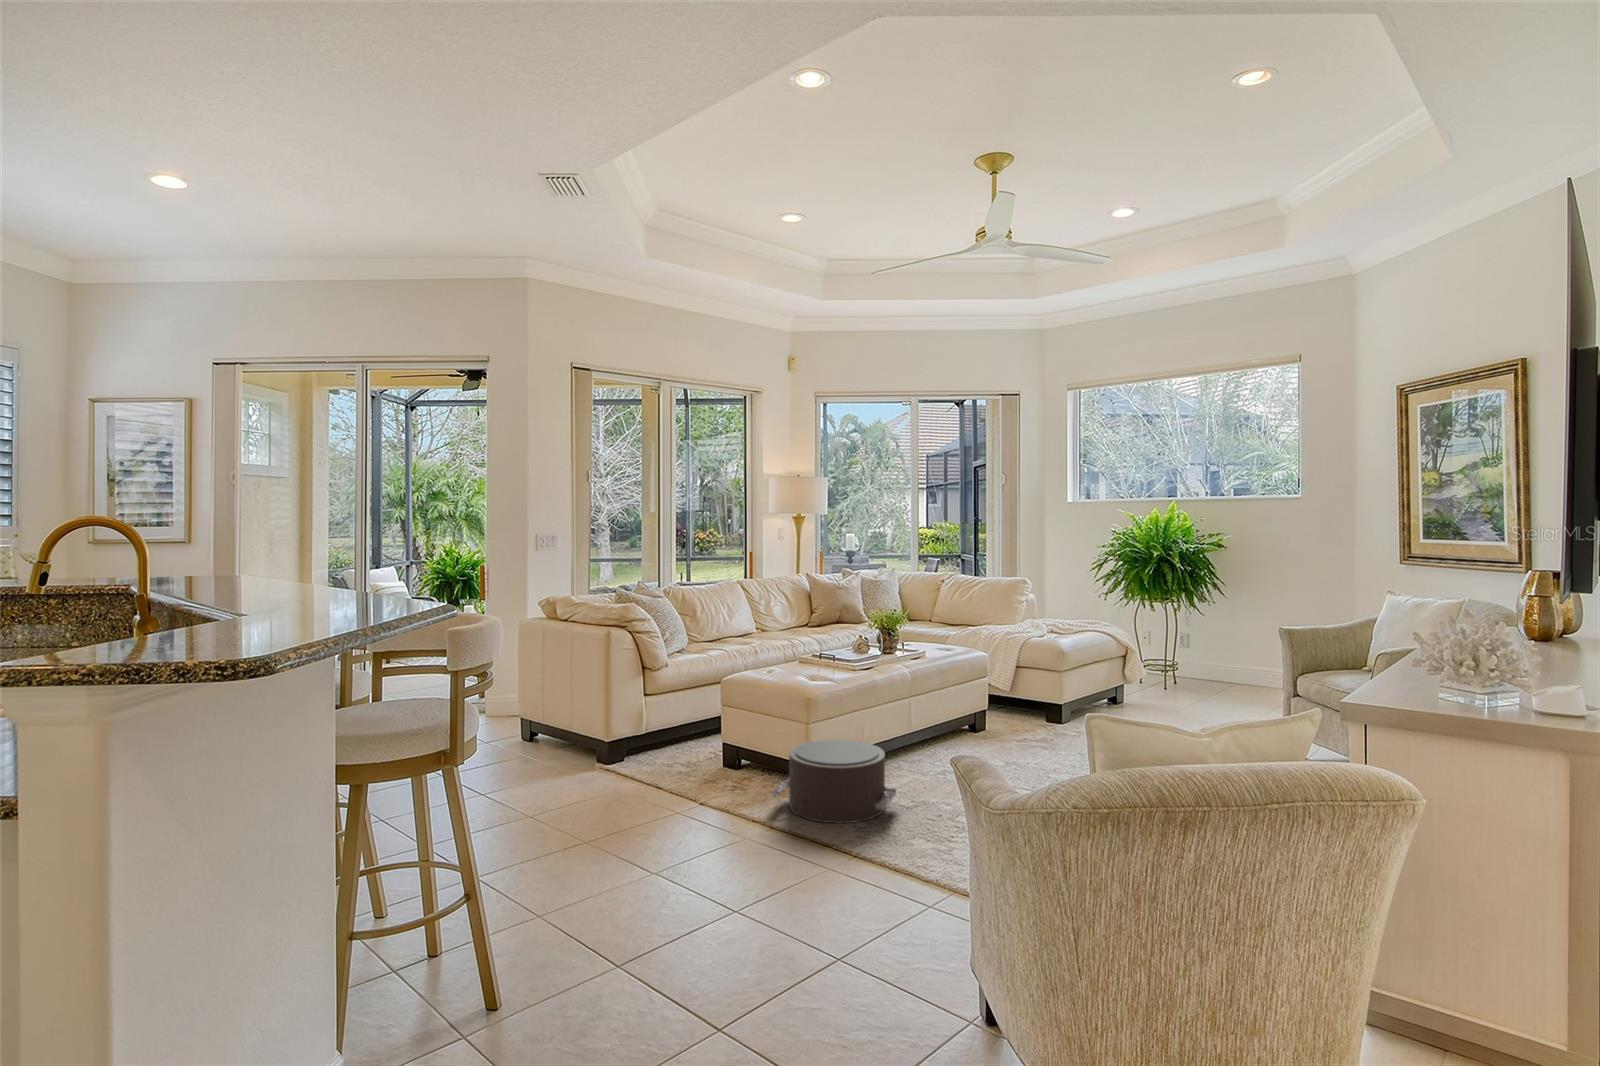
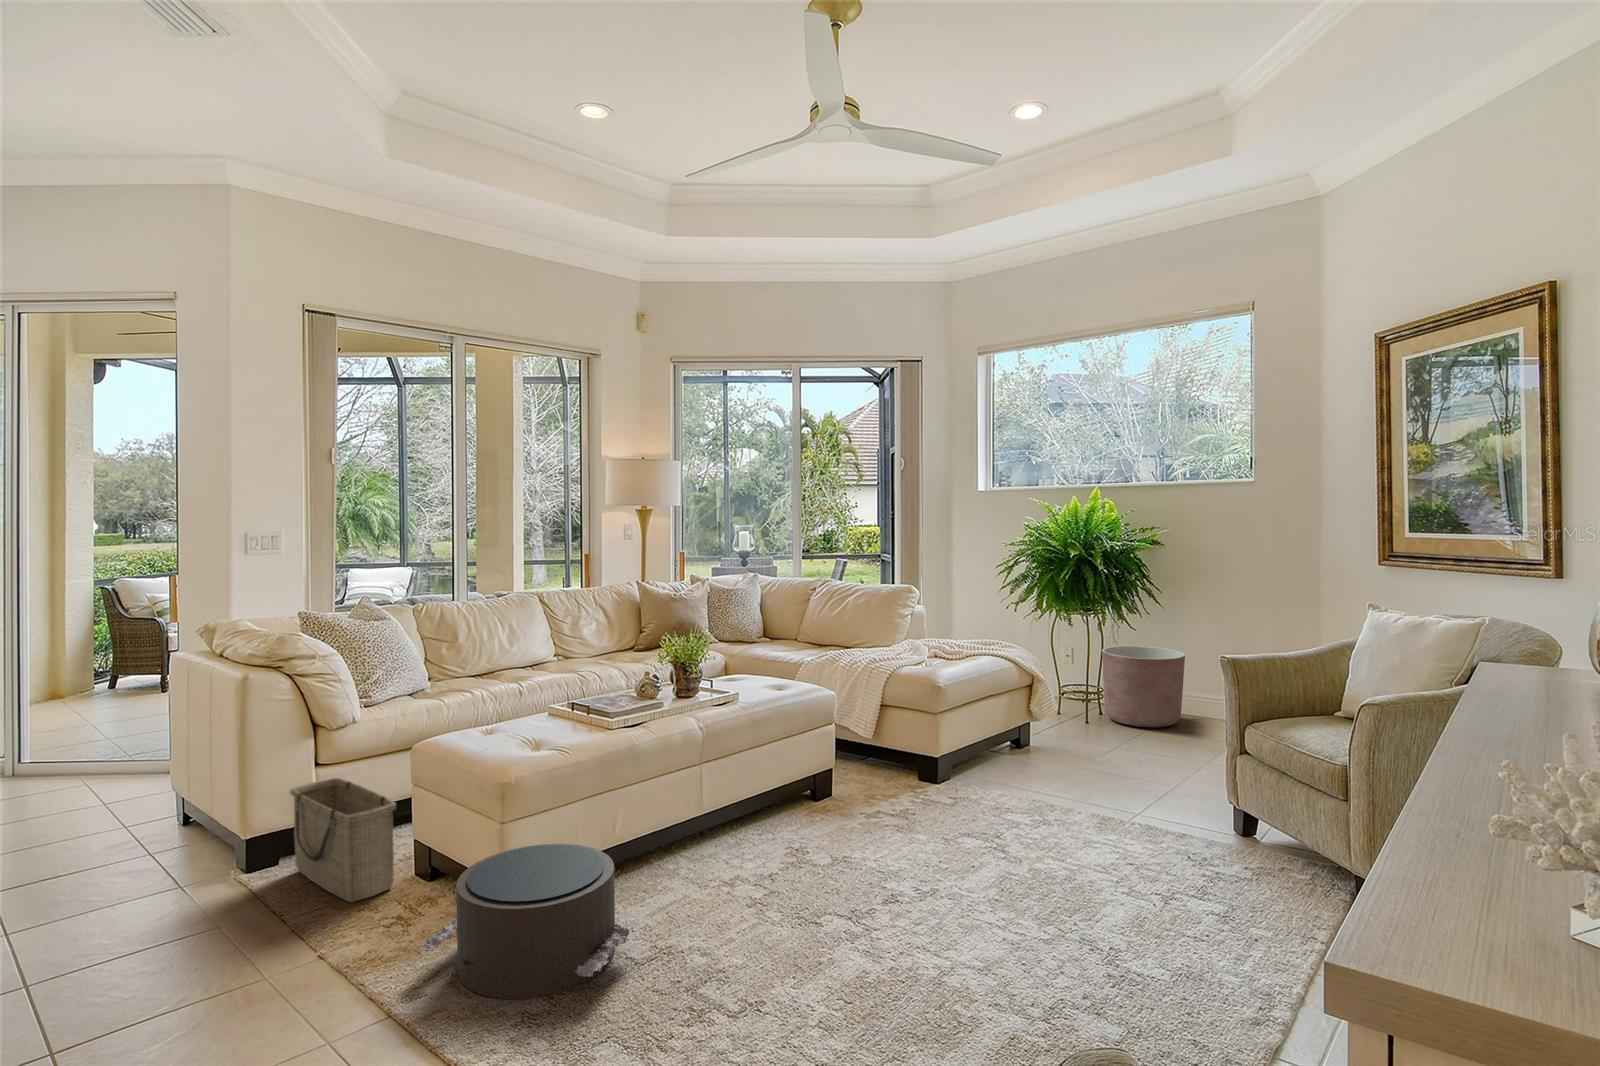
planter: none [1178,628,1245,692] -> present [1102,646,1185,728]
basket: none [636,703,716,780] -> present [290,778,396,902]

